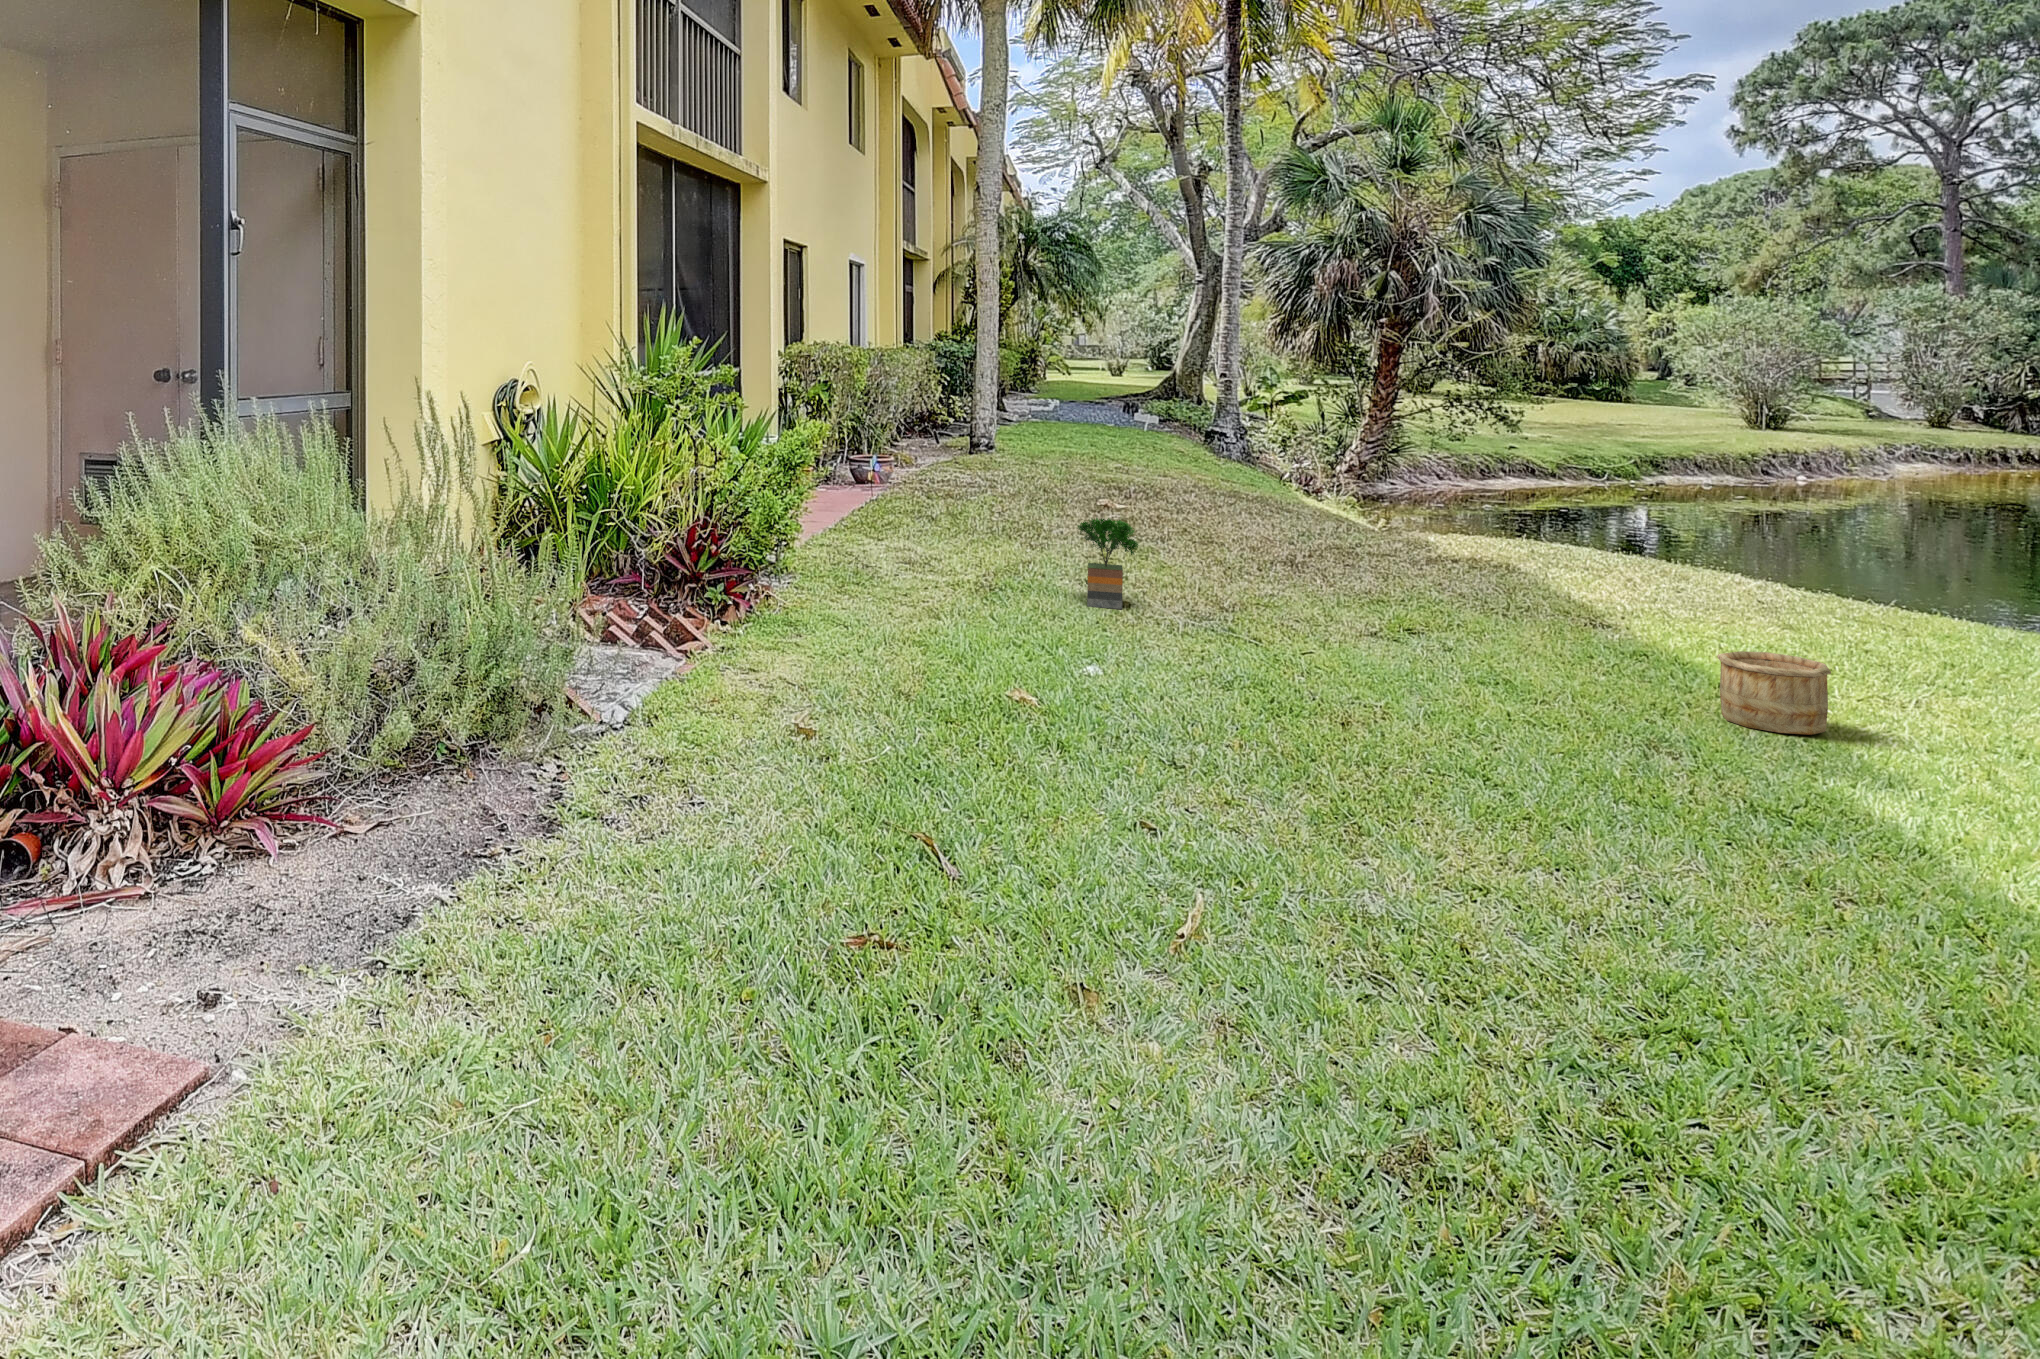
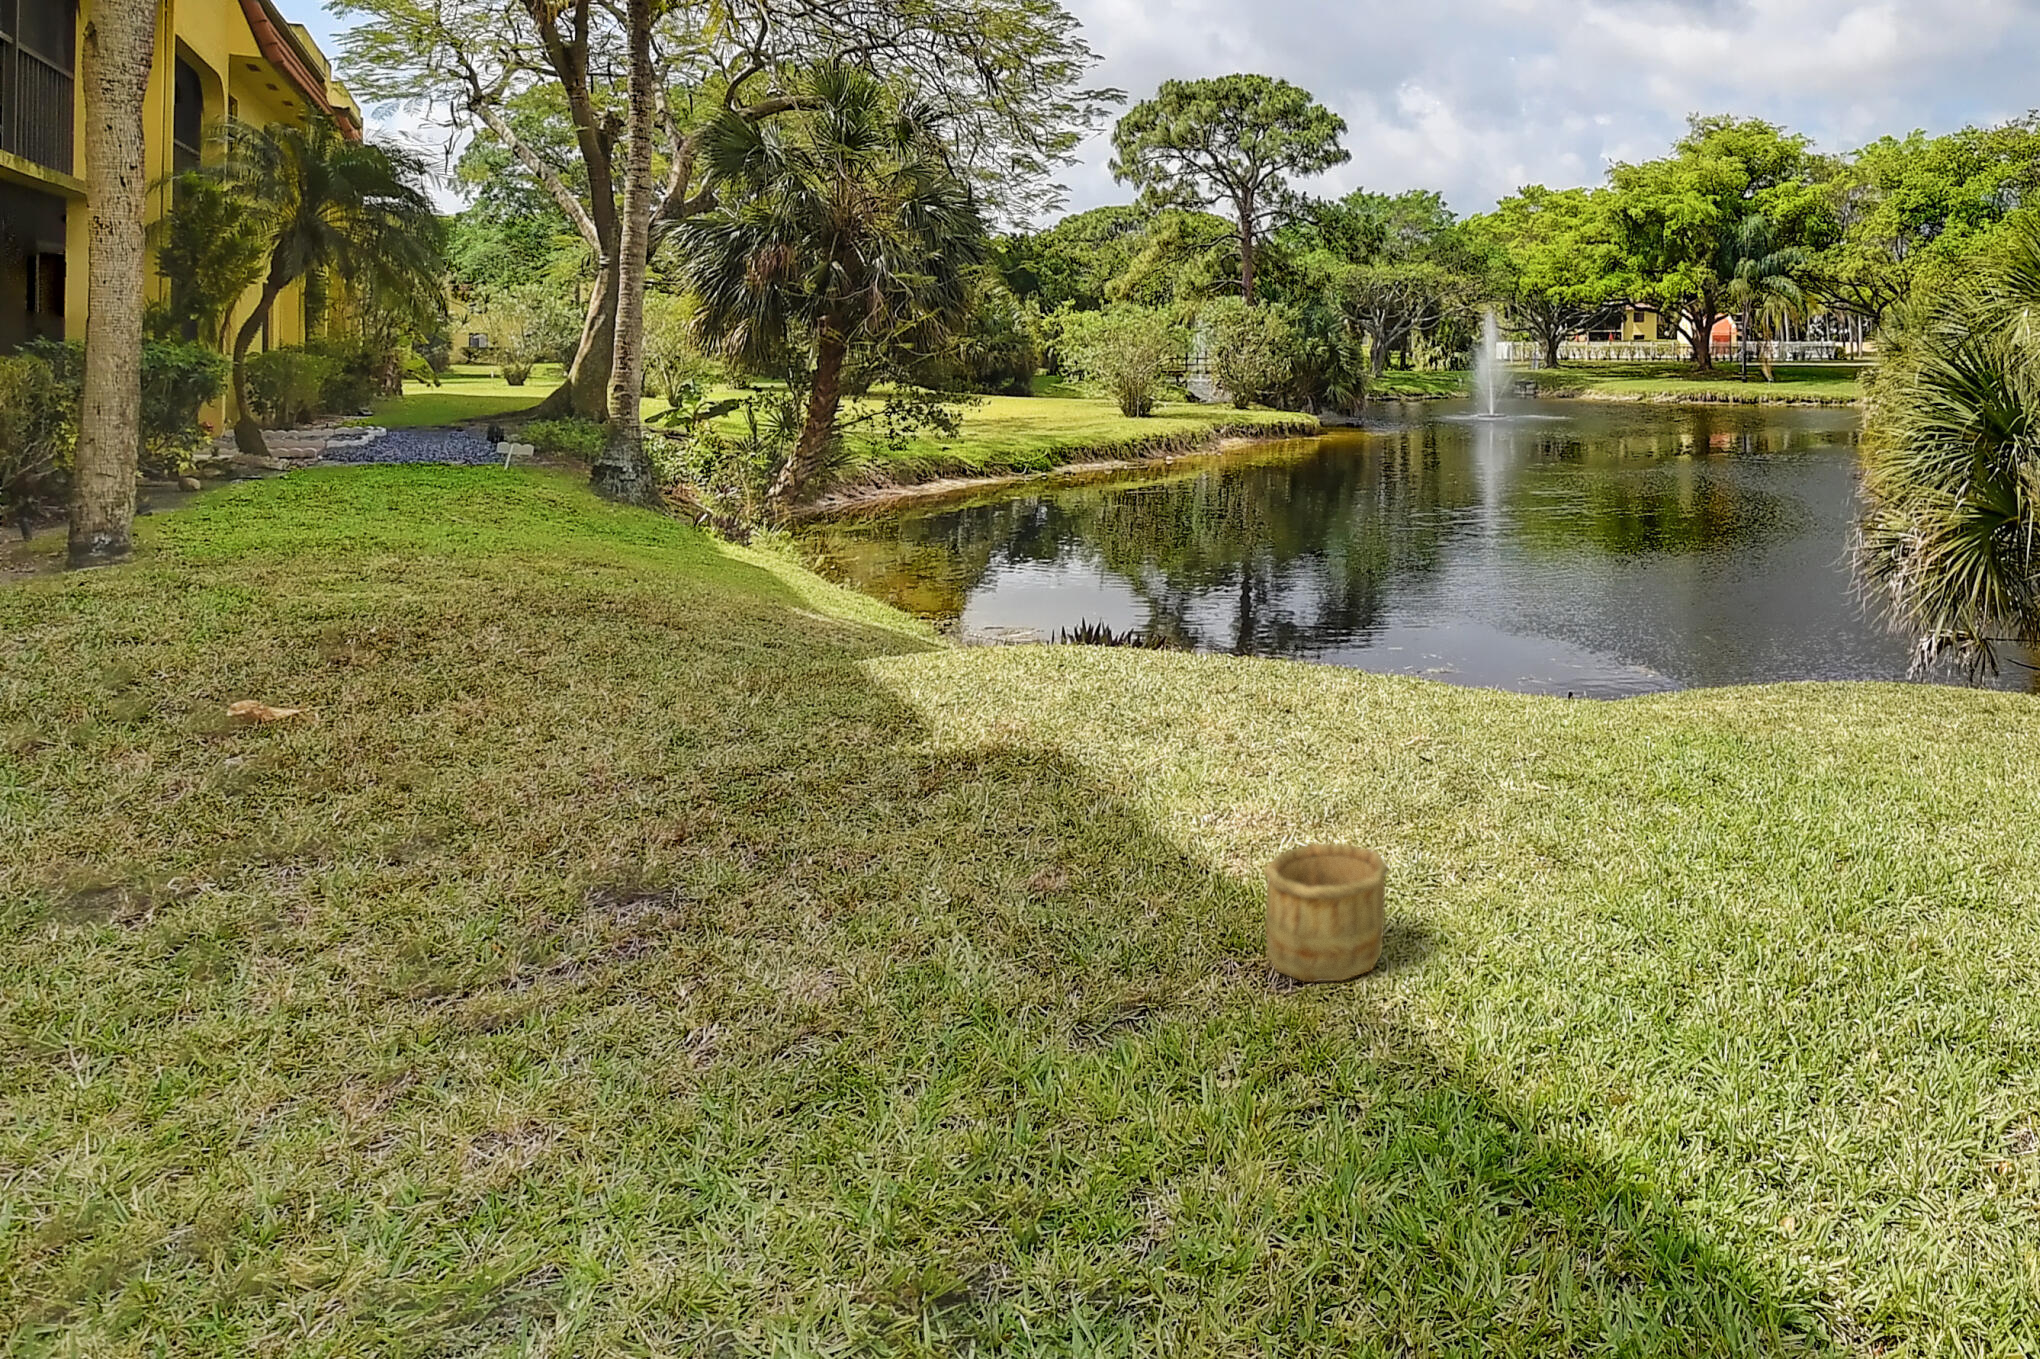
potted tree: present [1078,518,1139,609] -> none [89,775,277,1009]

